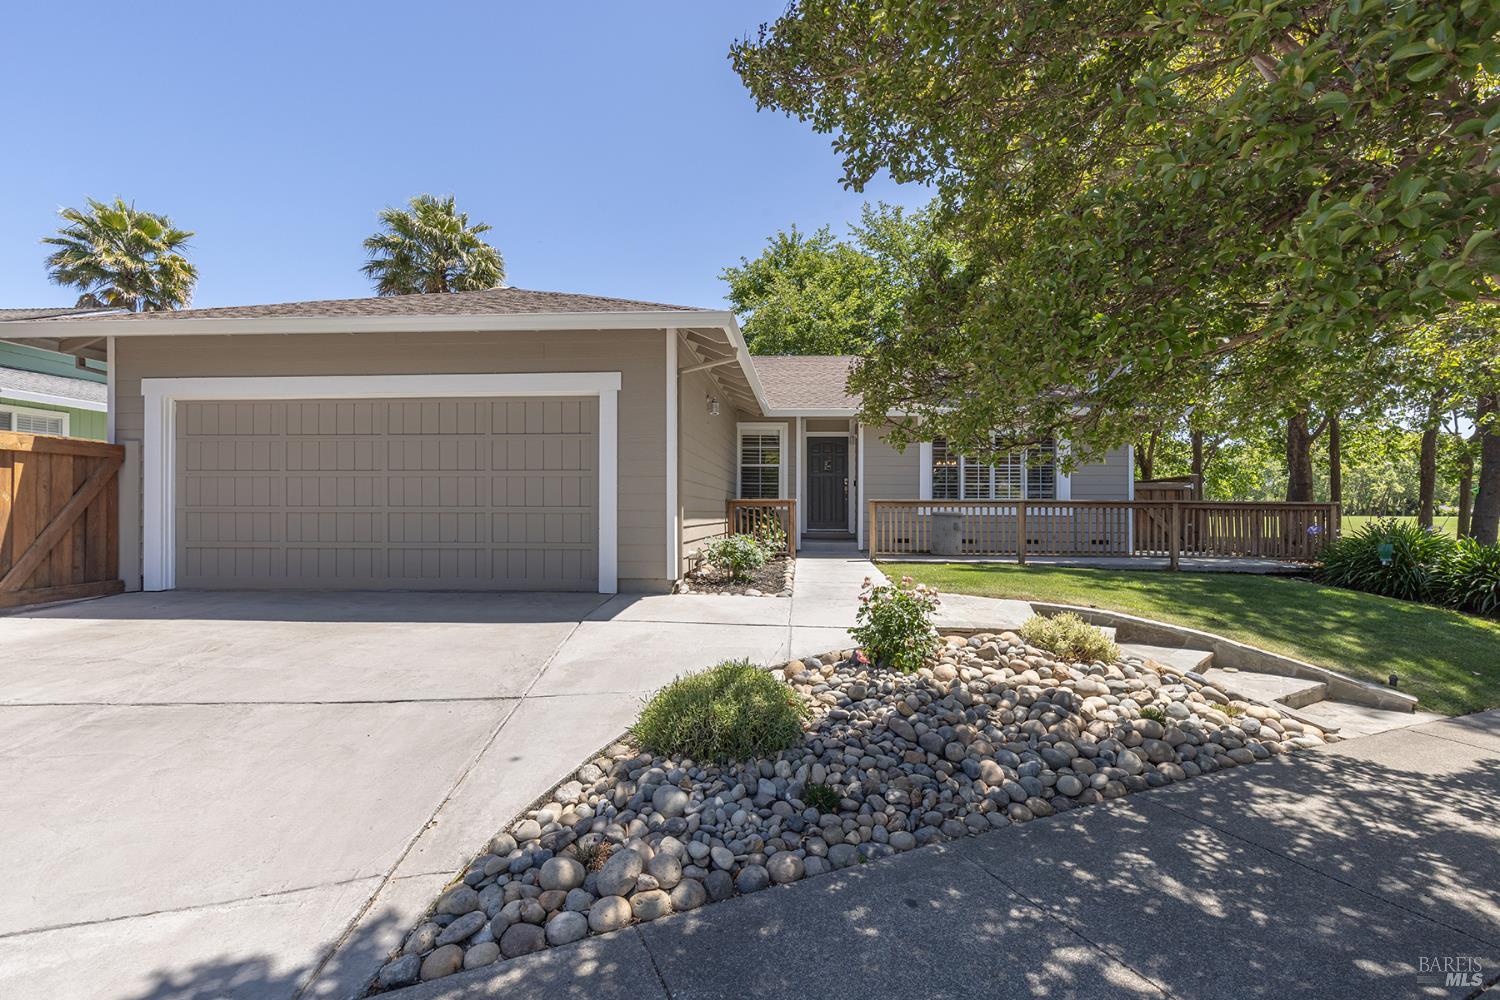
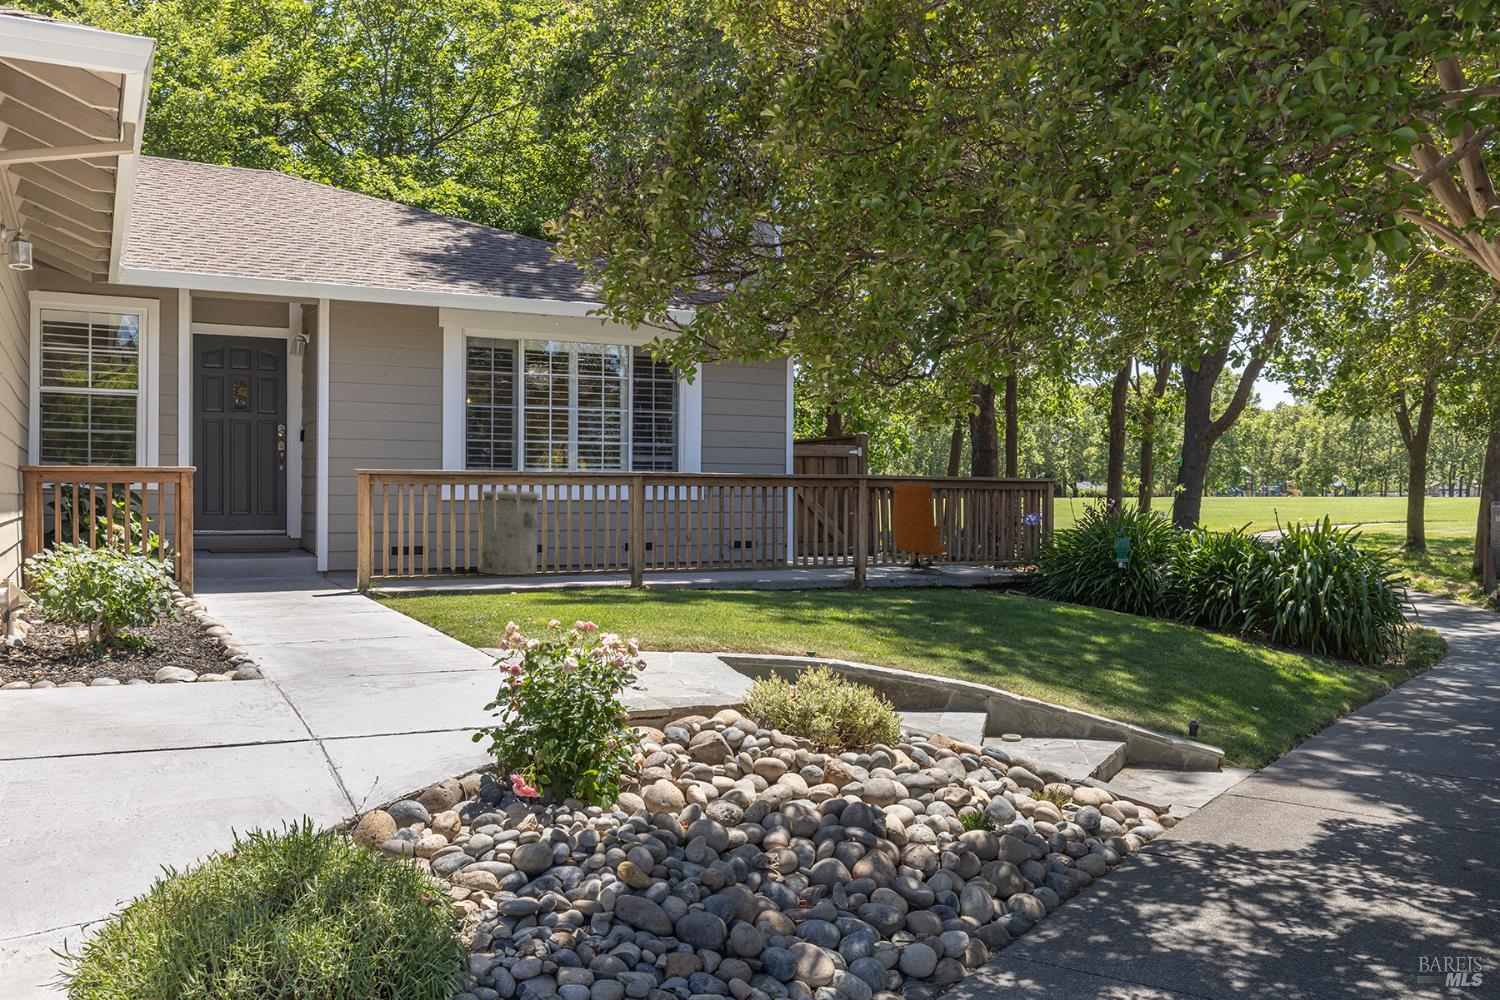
lounge chair: none [1195,506,1244,564] -> present [891,484,948,573]

